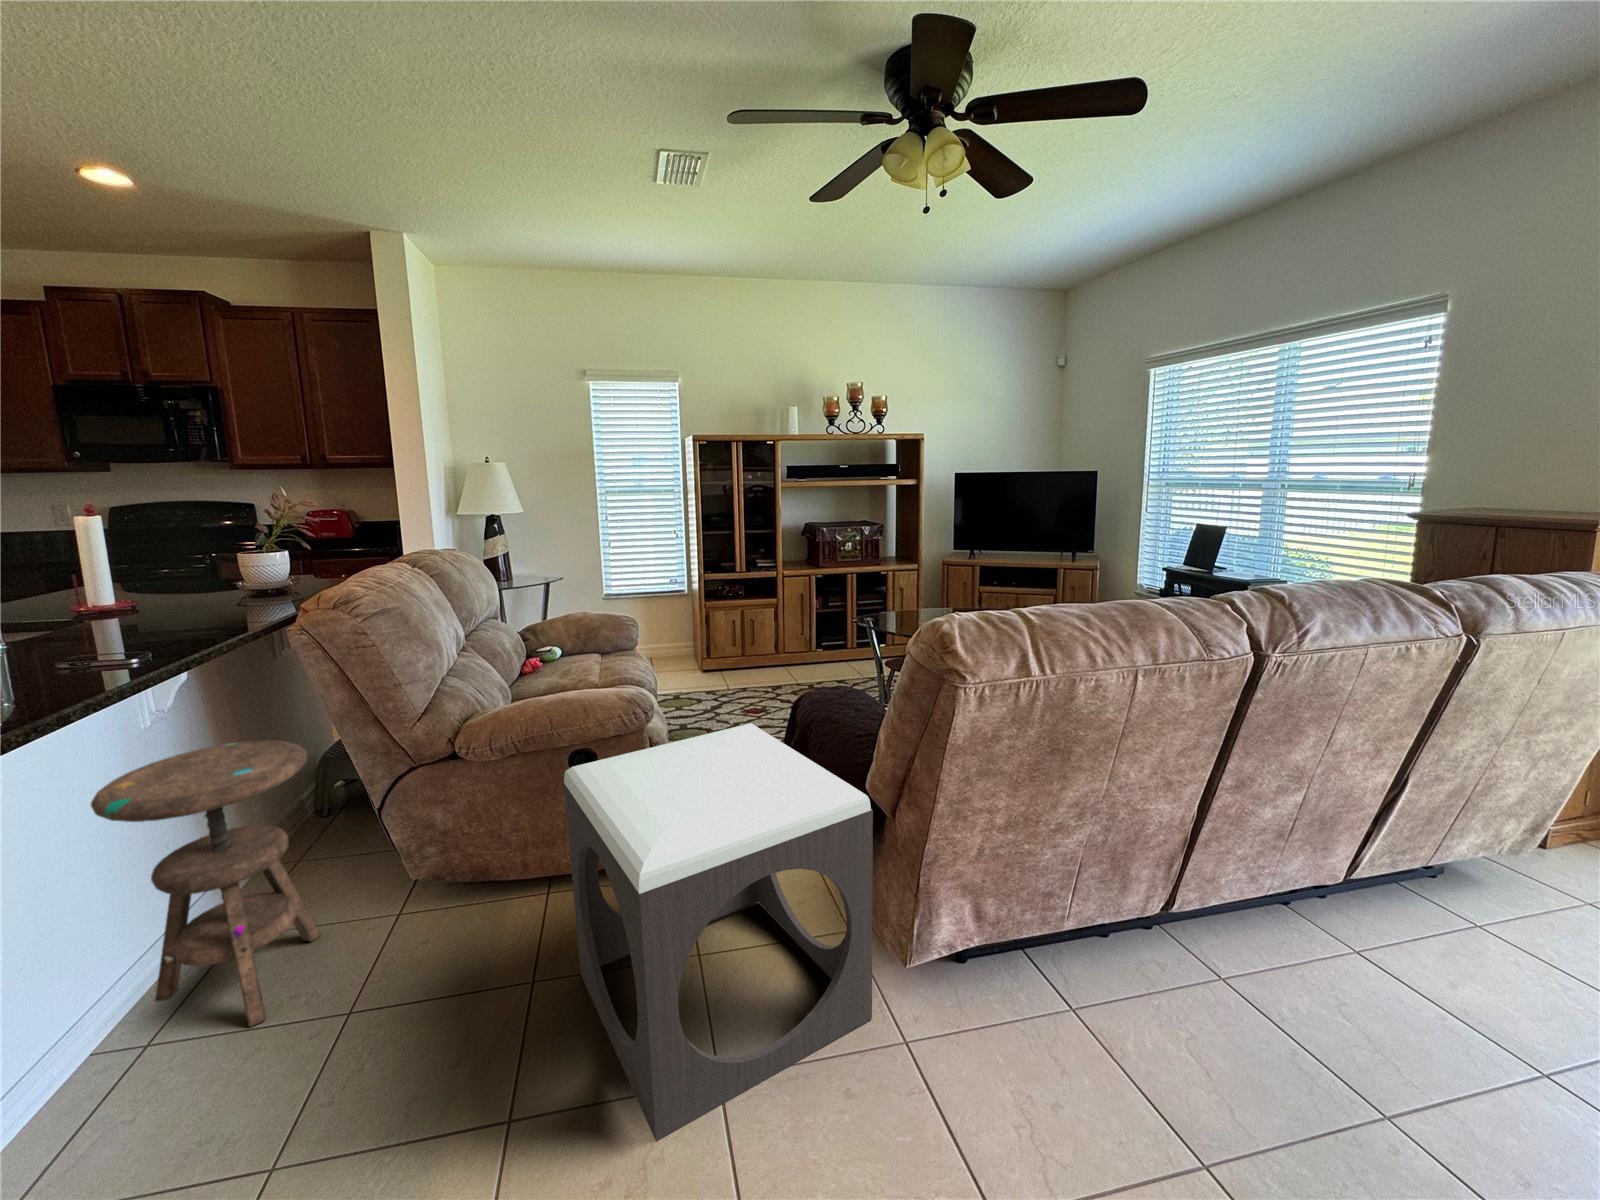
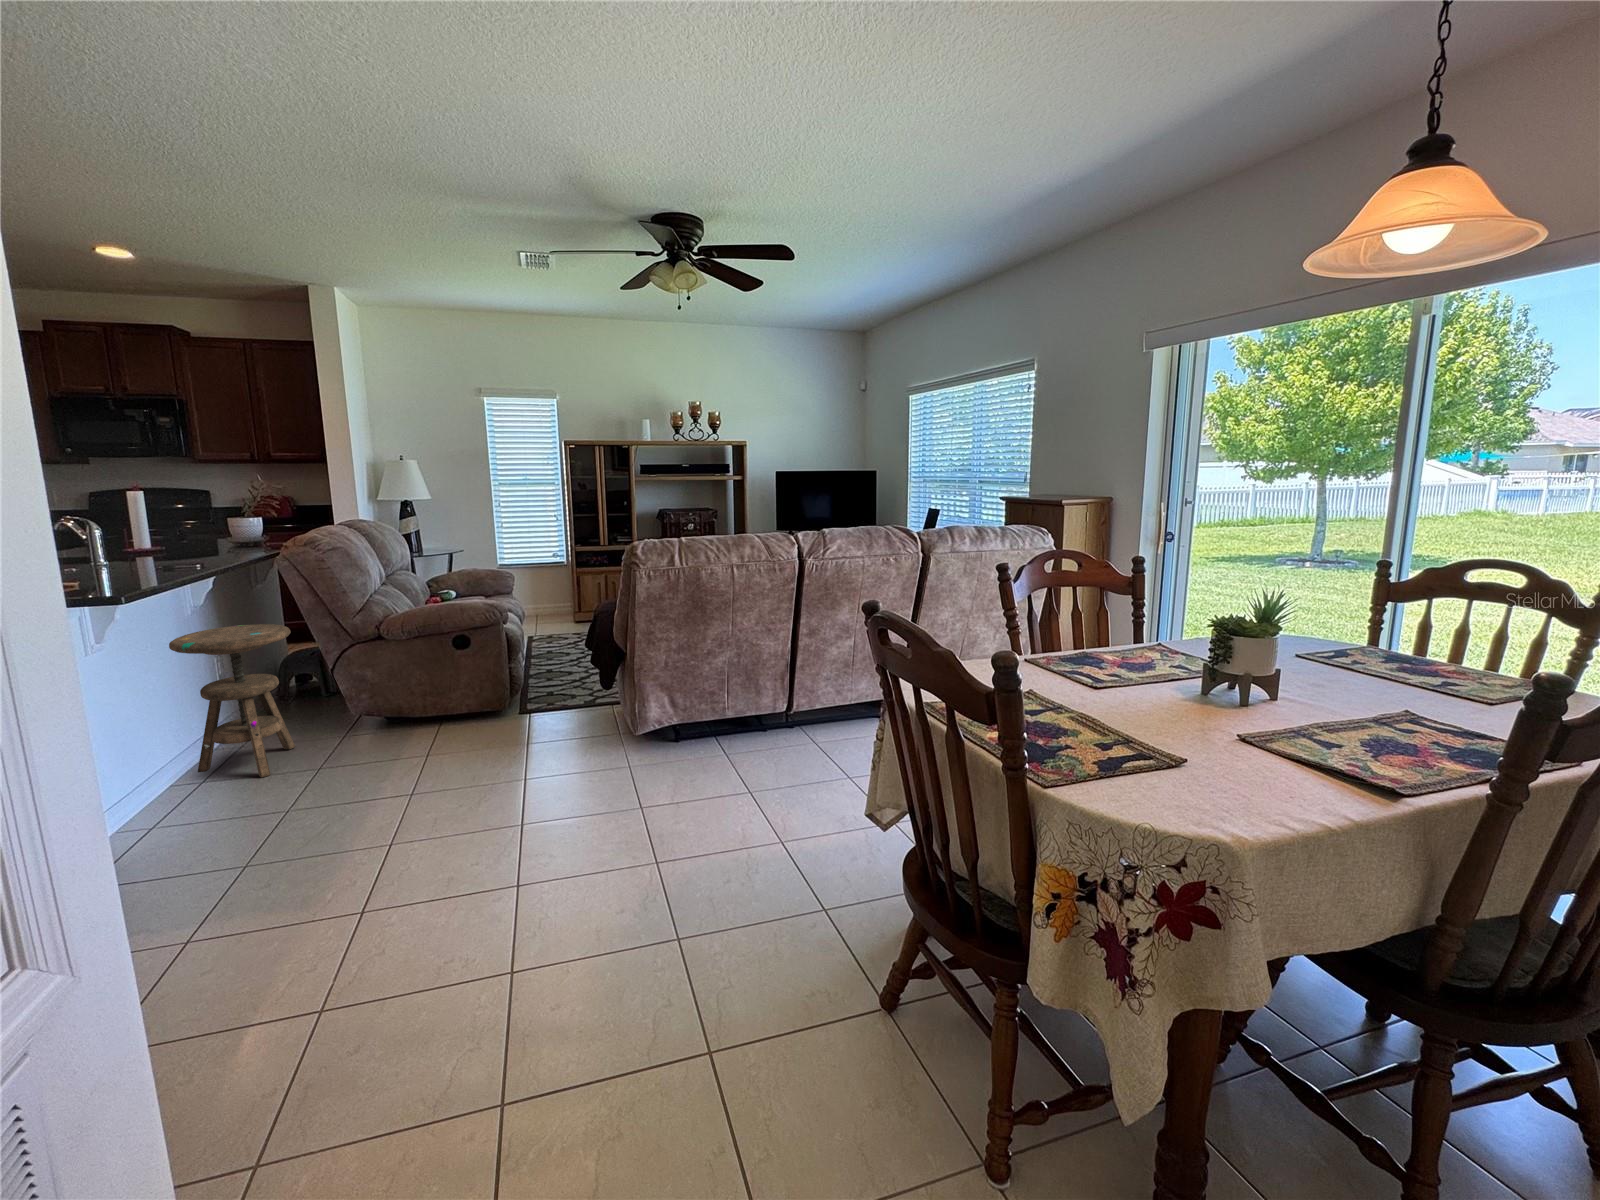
footstool: present [564,723,873,1142] -> none [448,615,622,799]

